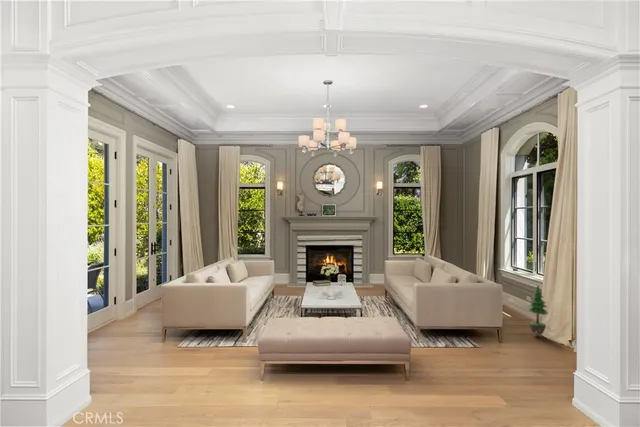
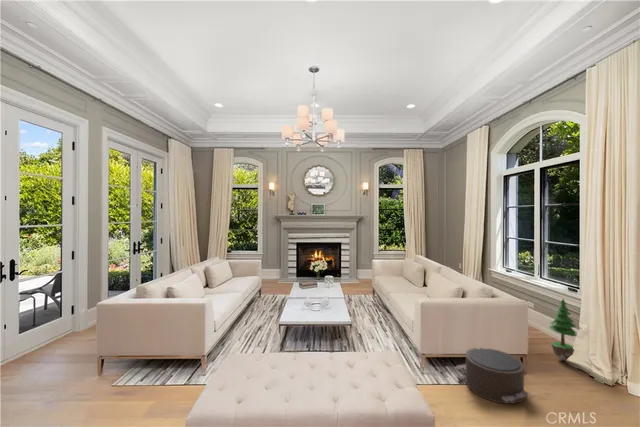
pouf: none [444,322,494,355] -> present [455,348,528,404]

